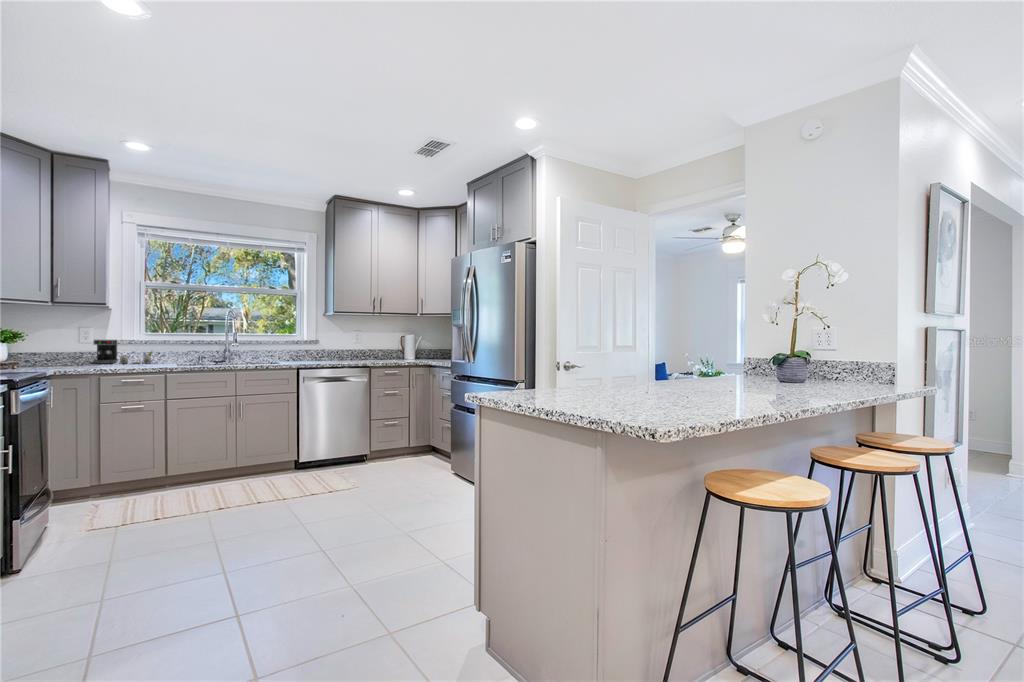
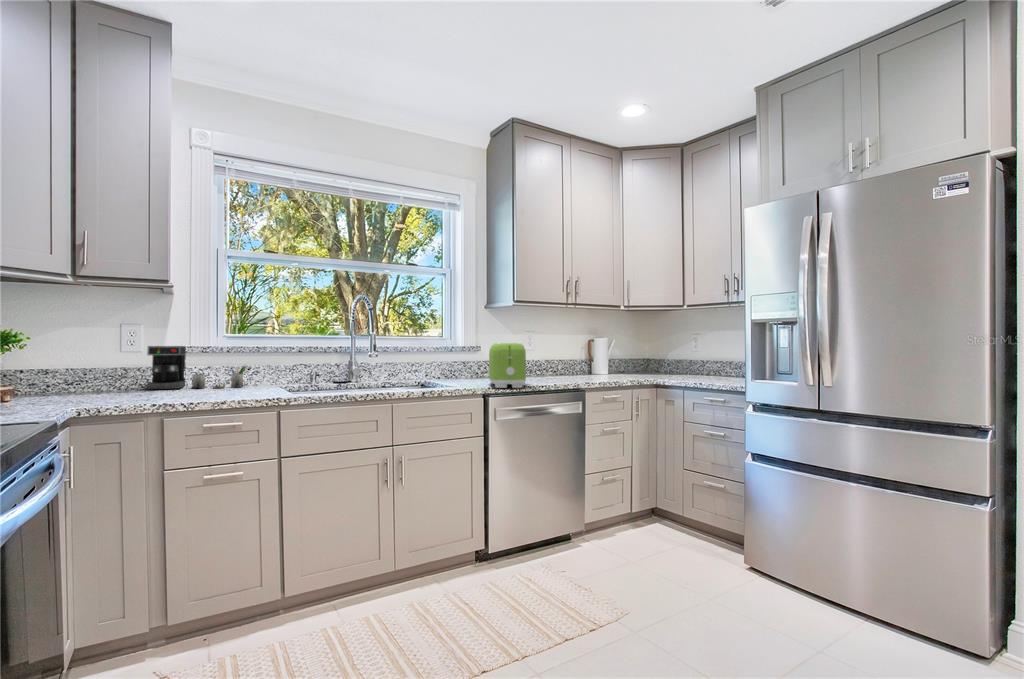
toaster: none [300,339,328,365] -> present [489,342,526,388]

